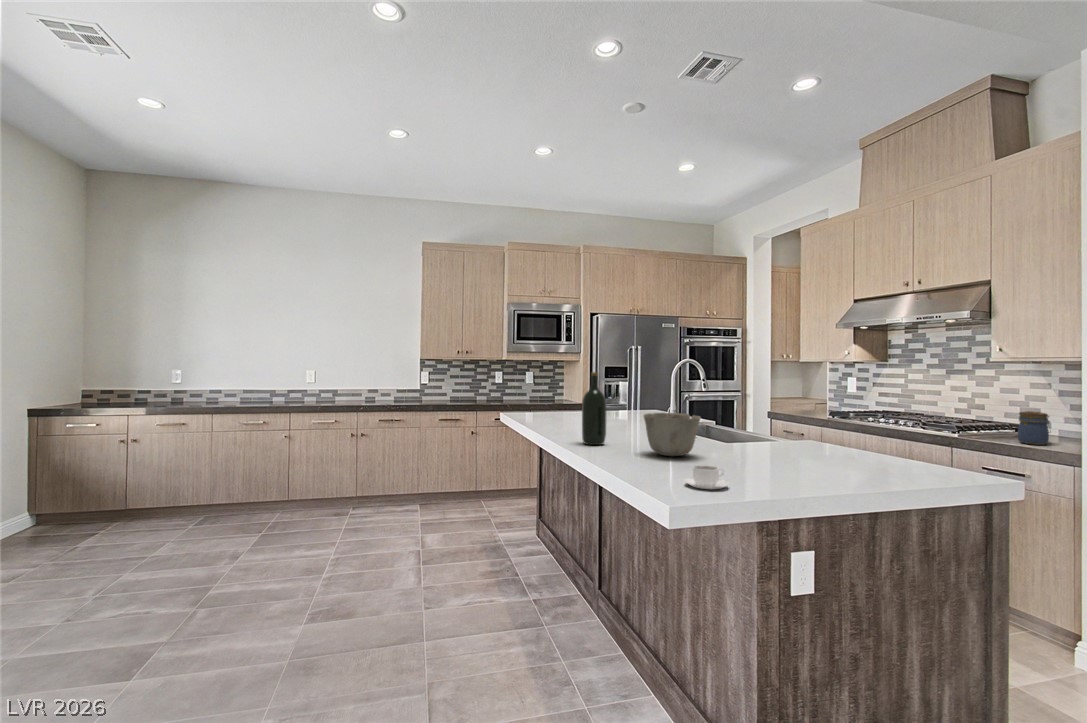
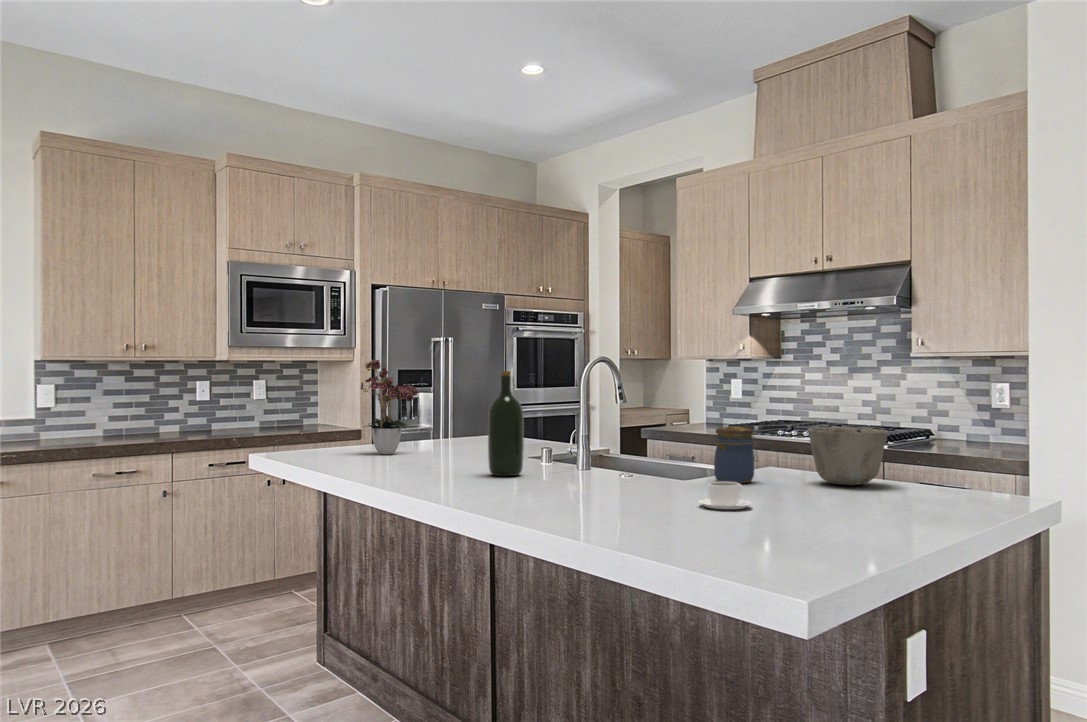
flower arrangement: none [531,360,574,423] -> present [361,360,418,454]
jar: present [1018,411,1050,445] -> present [714,427,757,483]
ceramic bowl: present [644,413,701,456] -> present [808,427,888,485]

